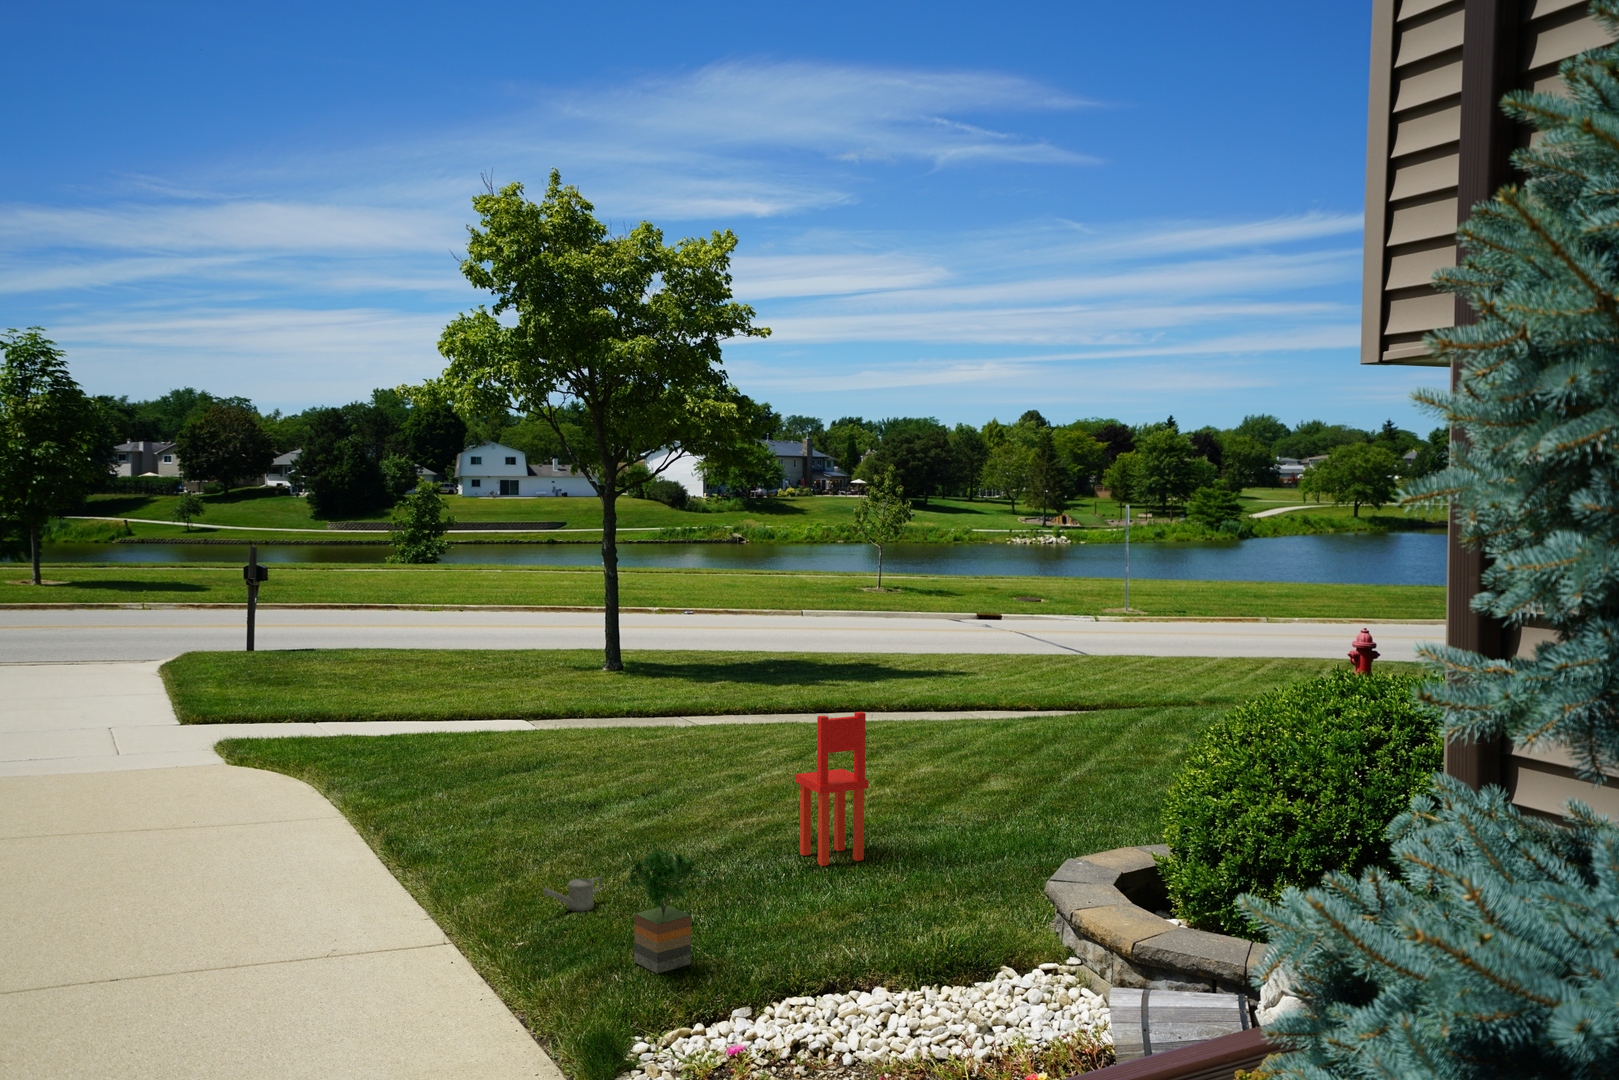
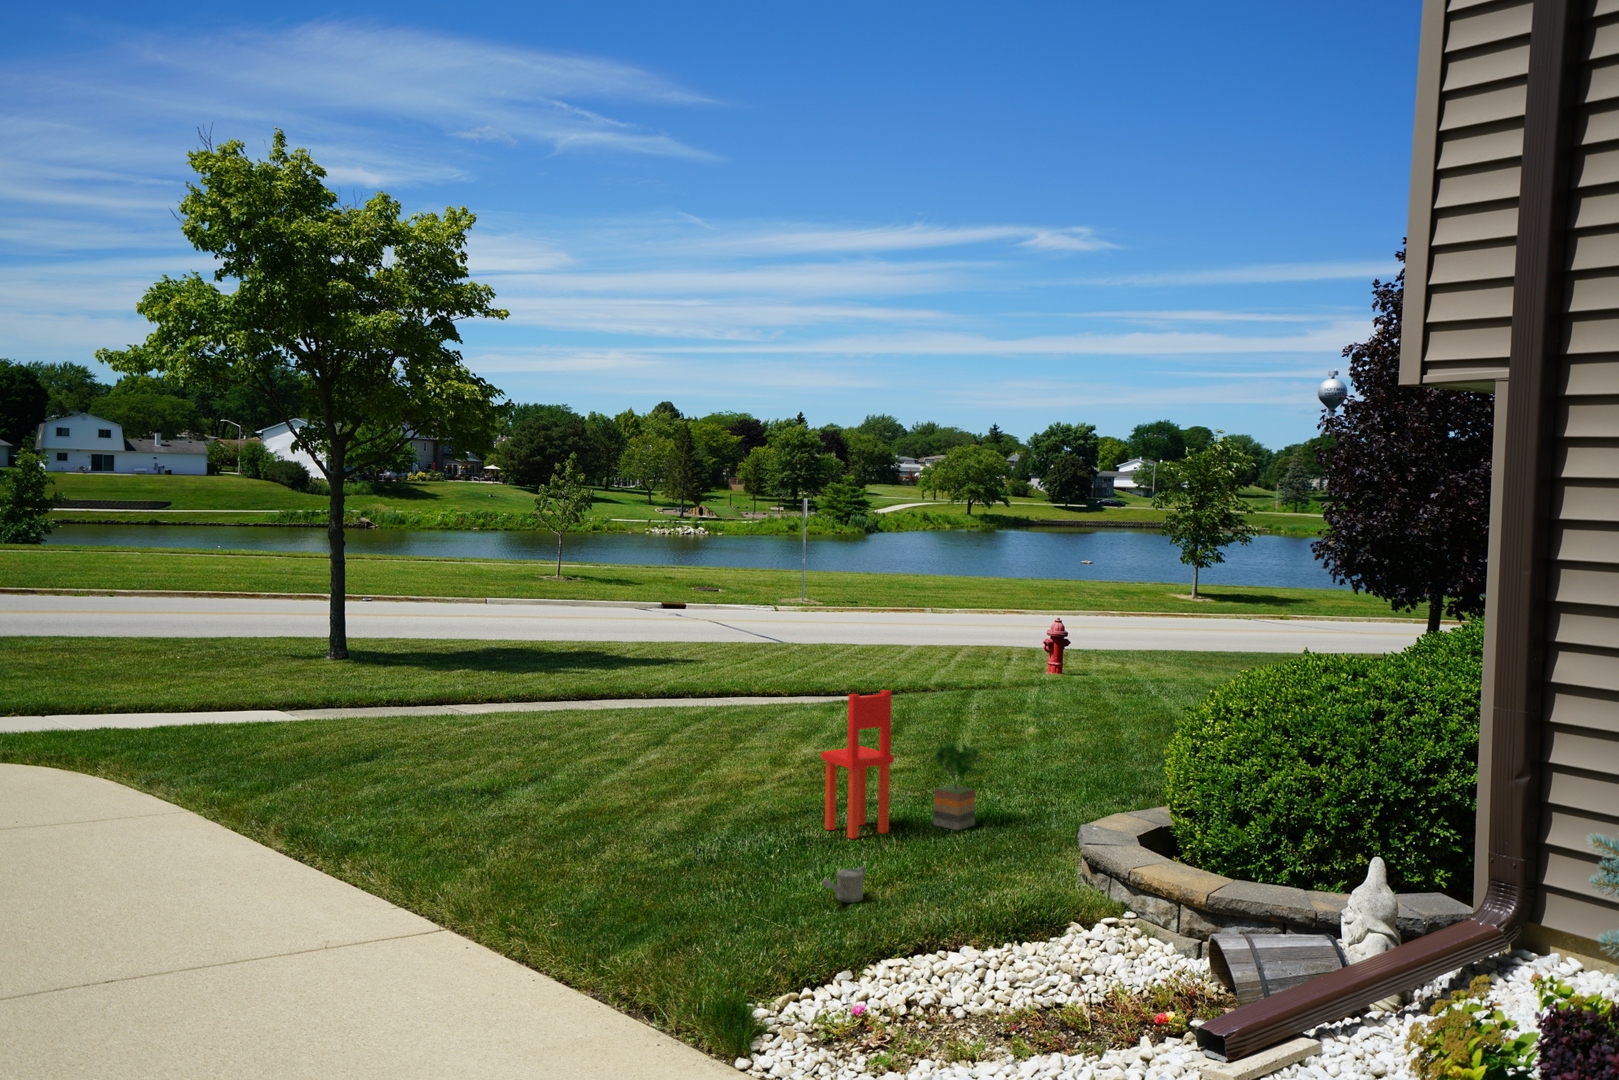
potted tree: present [628,850,705,974] -> present [933,743,984,830]
watering can: present [544,877,602,911] -> present [823,867,865,902]

